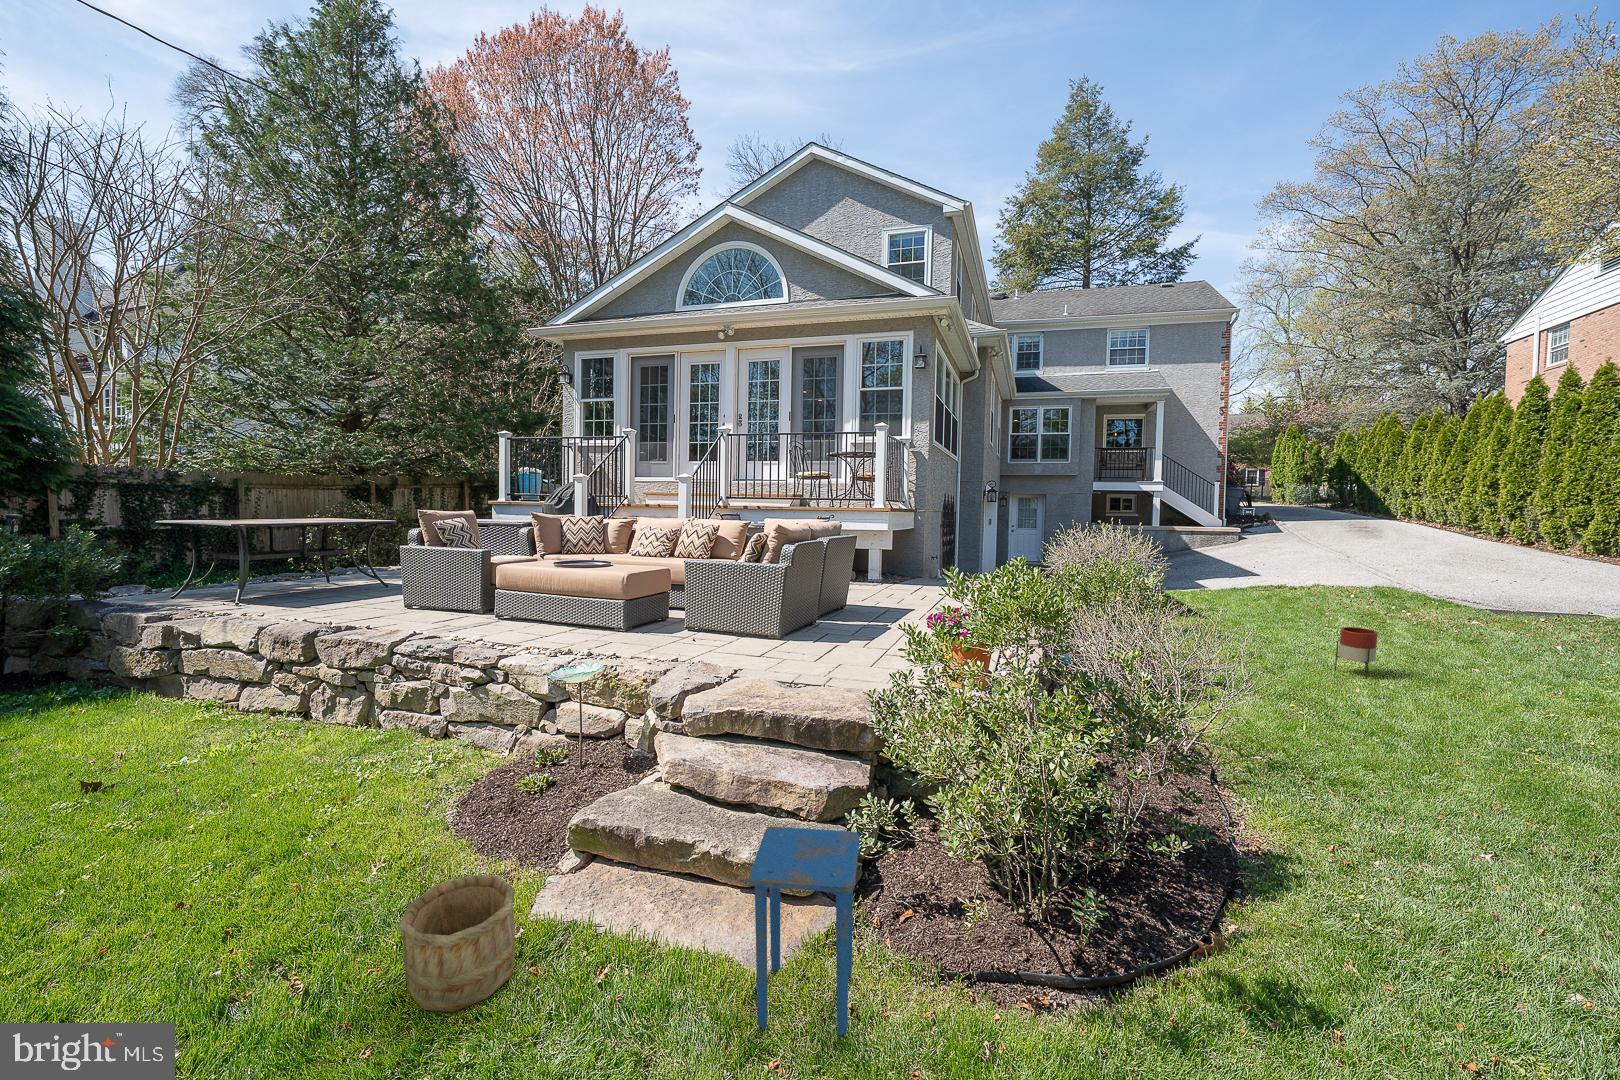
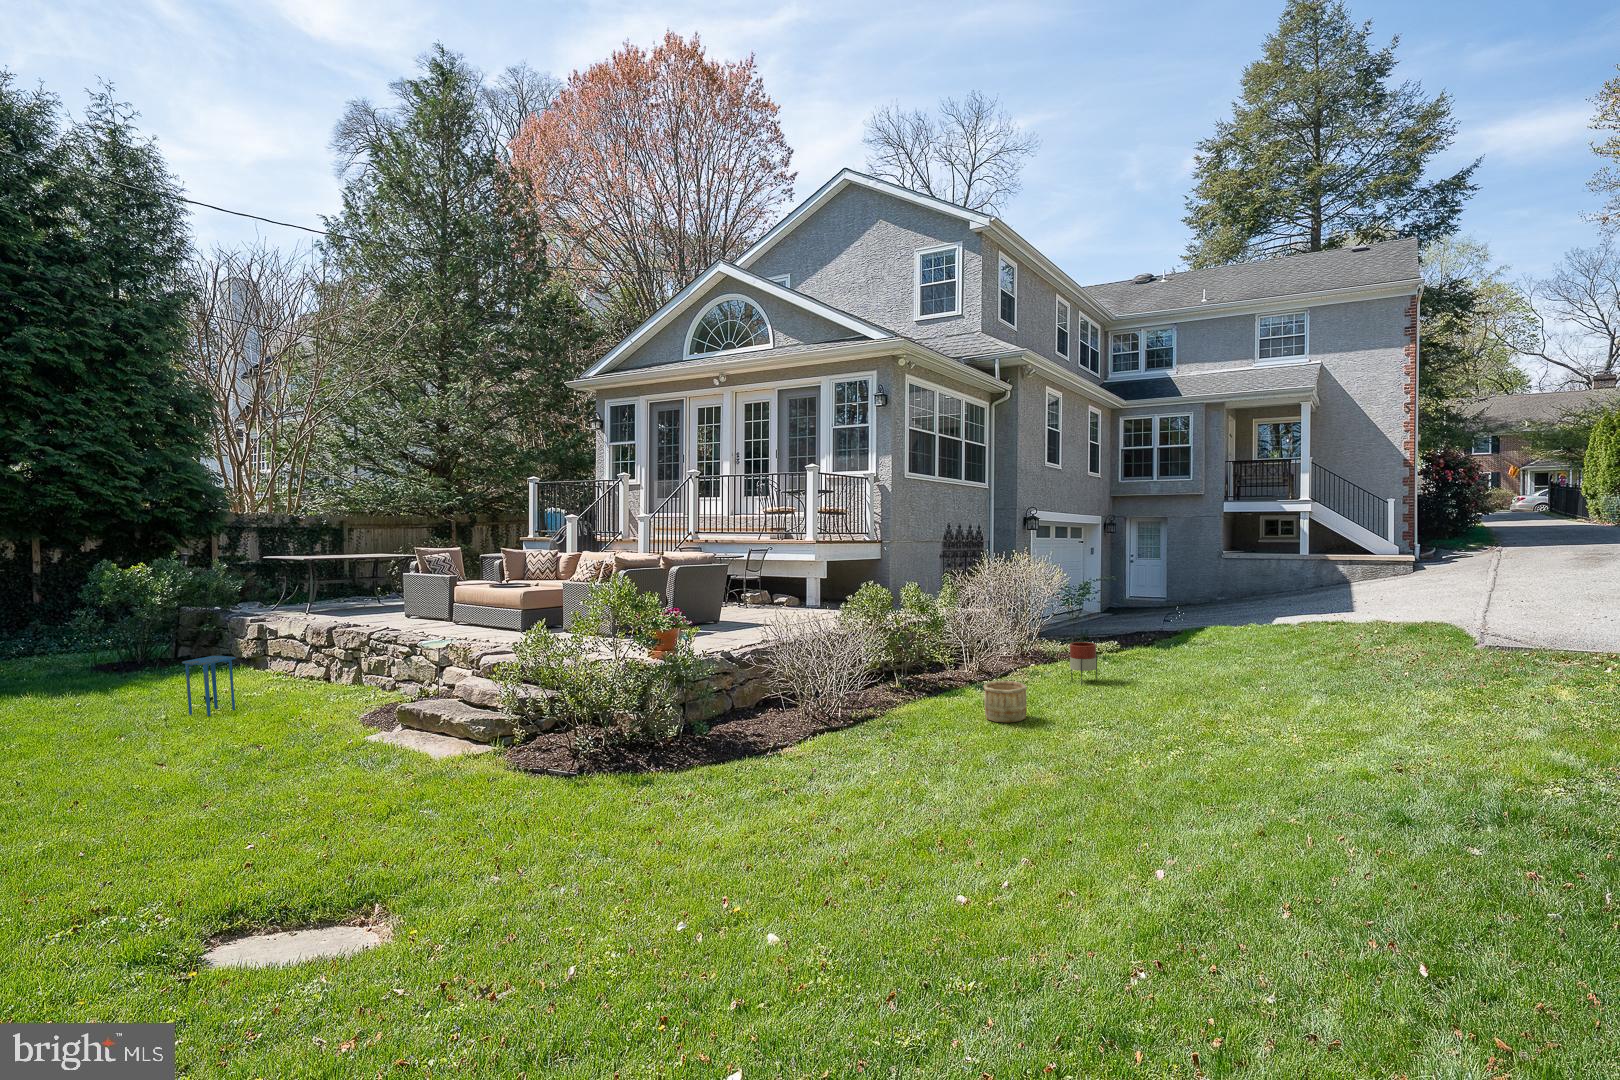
side table: present [749,827,859,1036] -> present [182,656,236,716]
wooden bucket: present [398,875,515,1012] -> present [983,681,1027,723]

